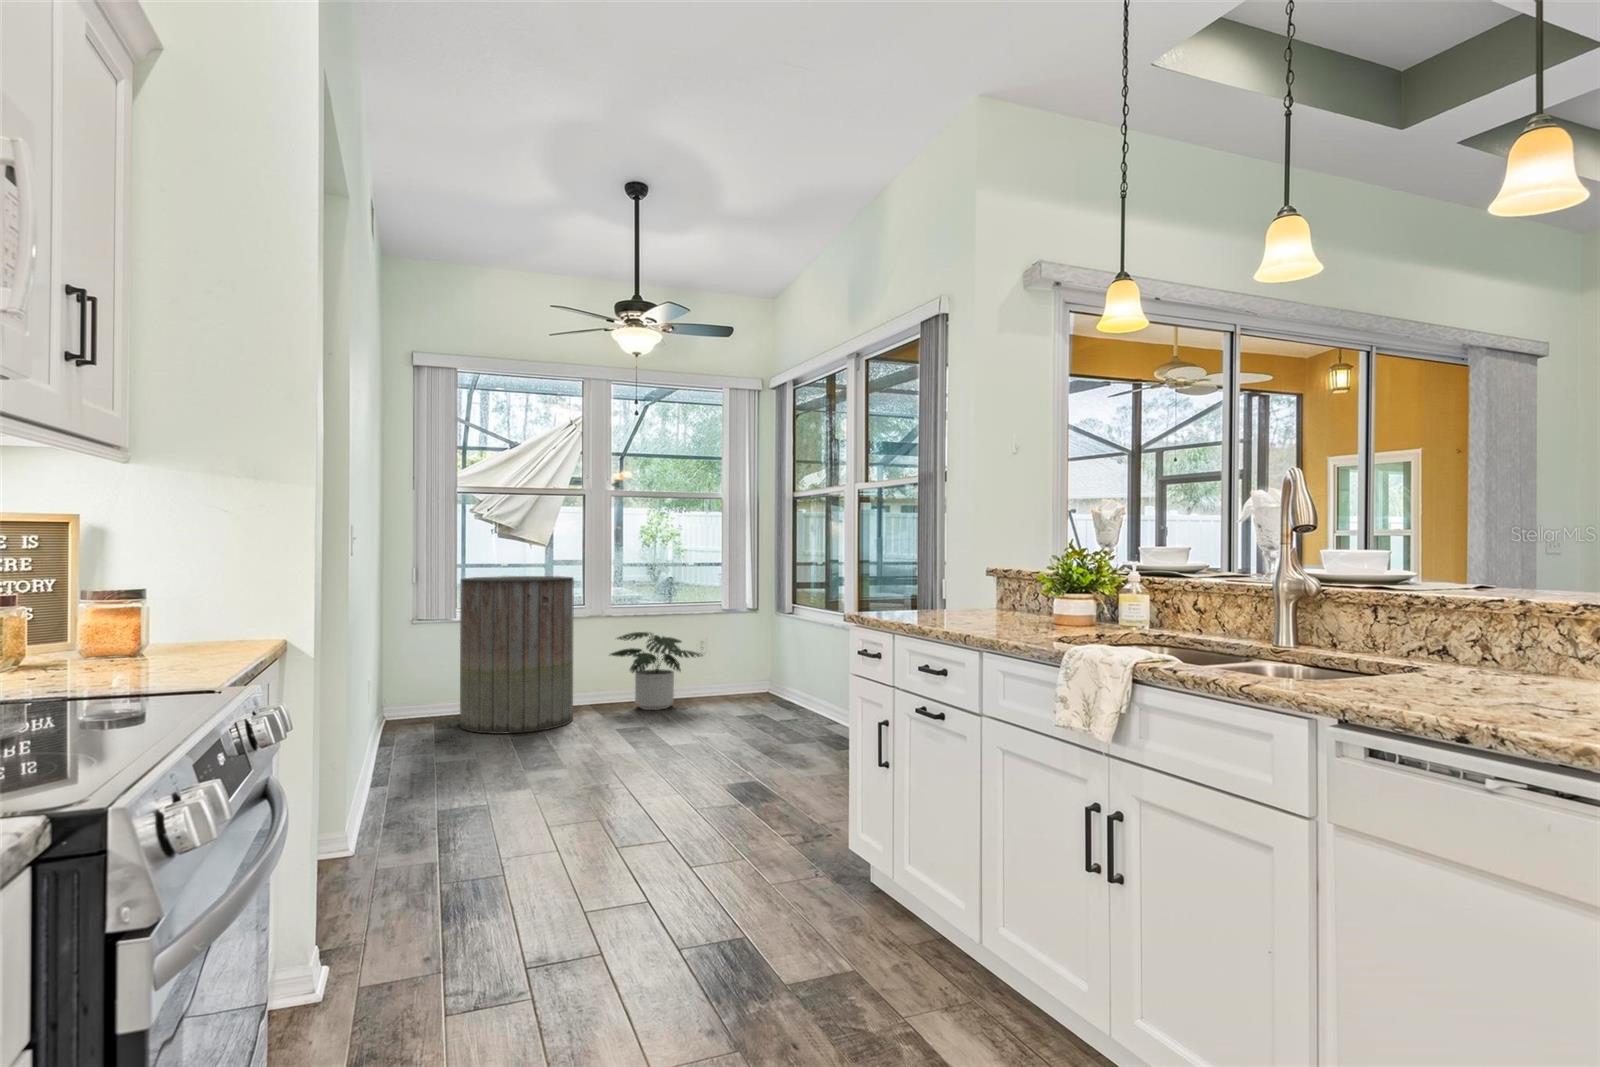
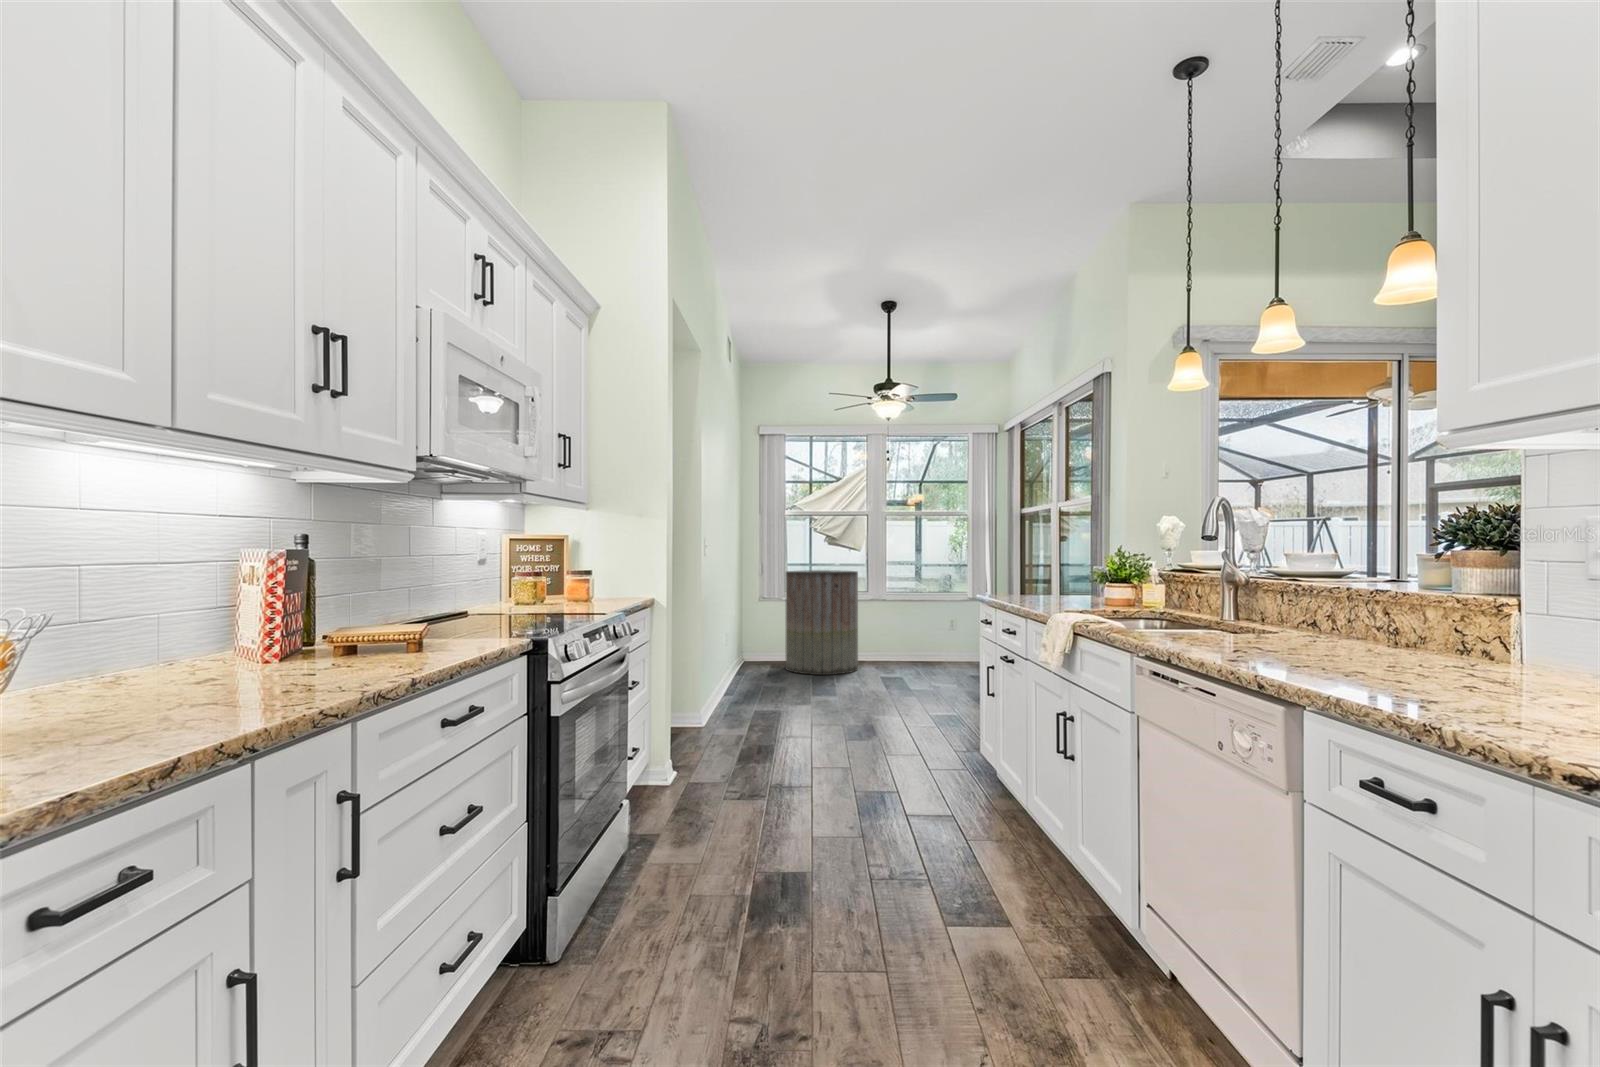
potted plant: present [609,632,702,710] -> none [885,612,954,668]

